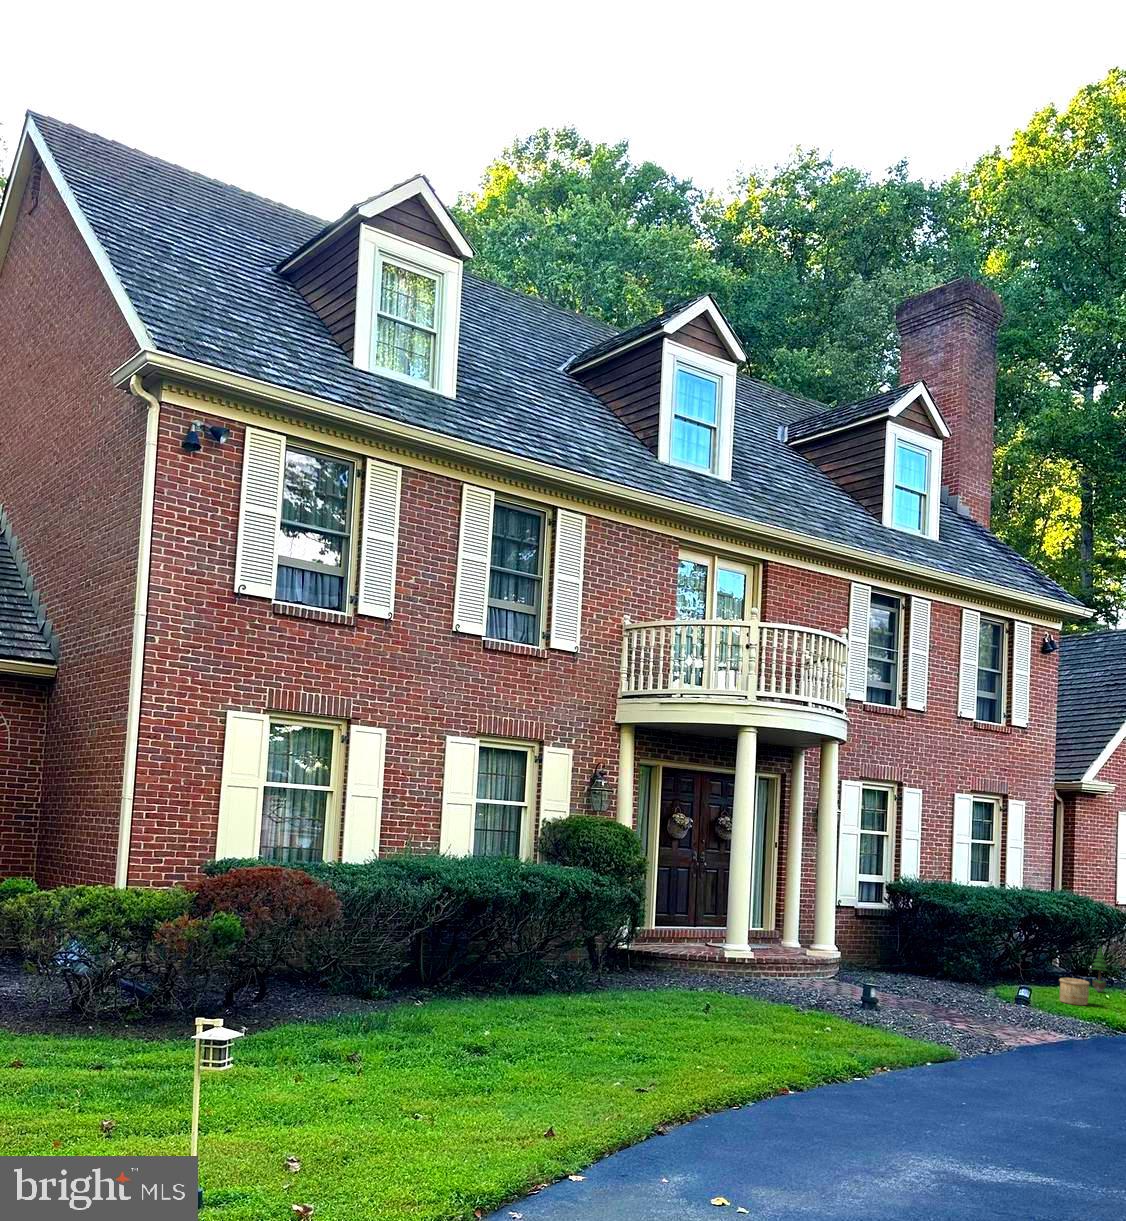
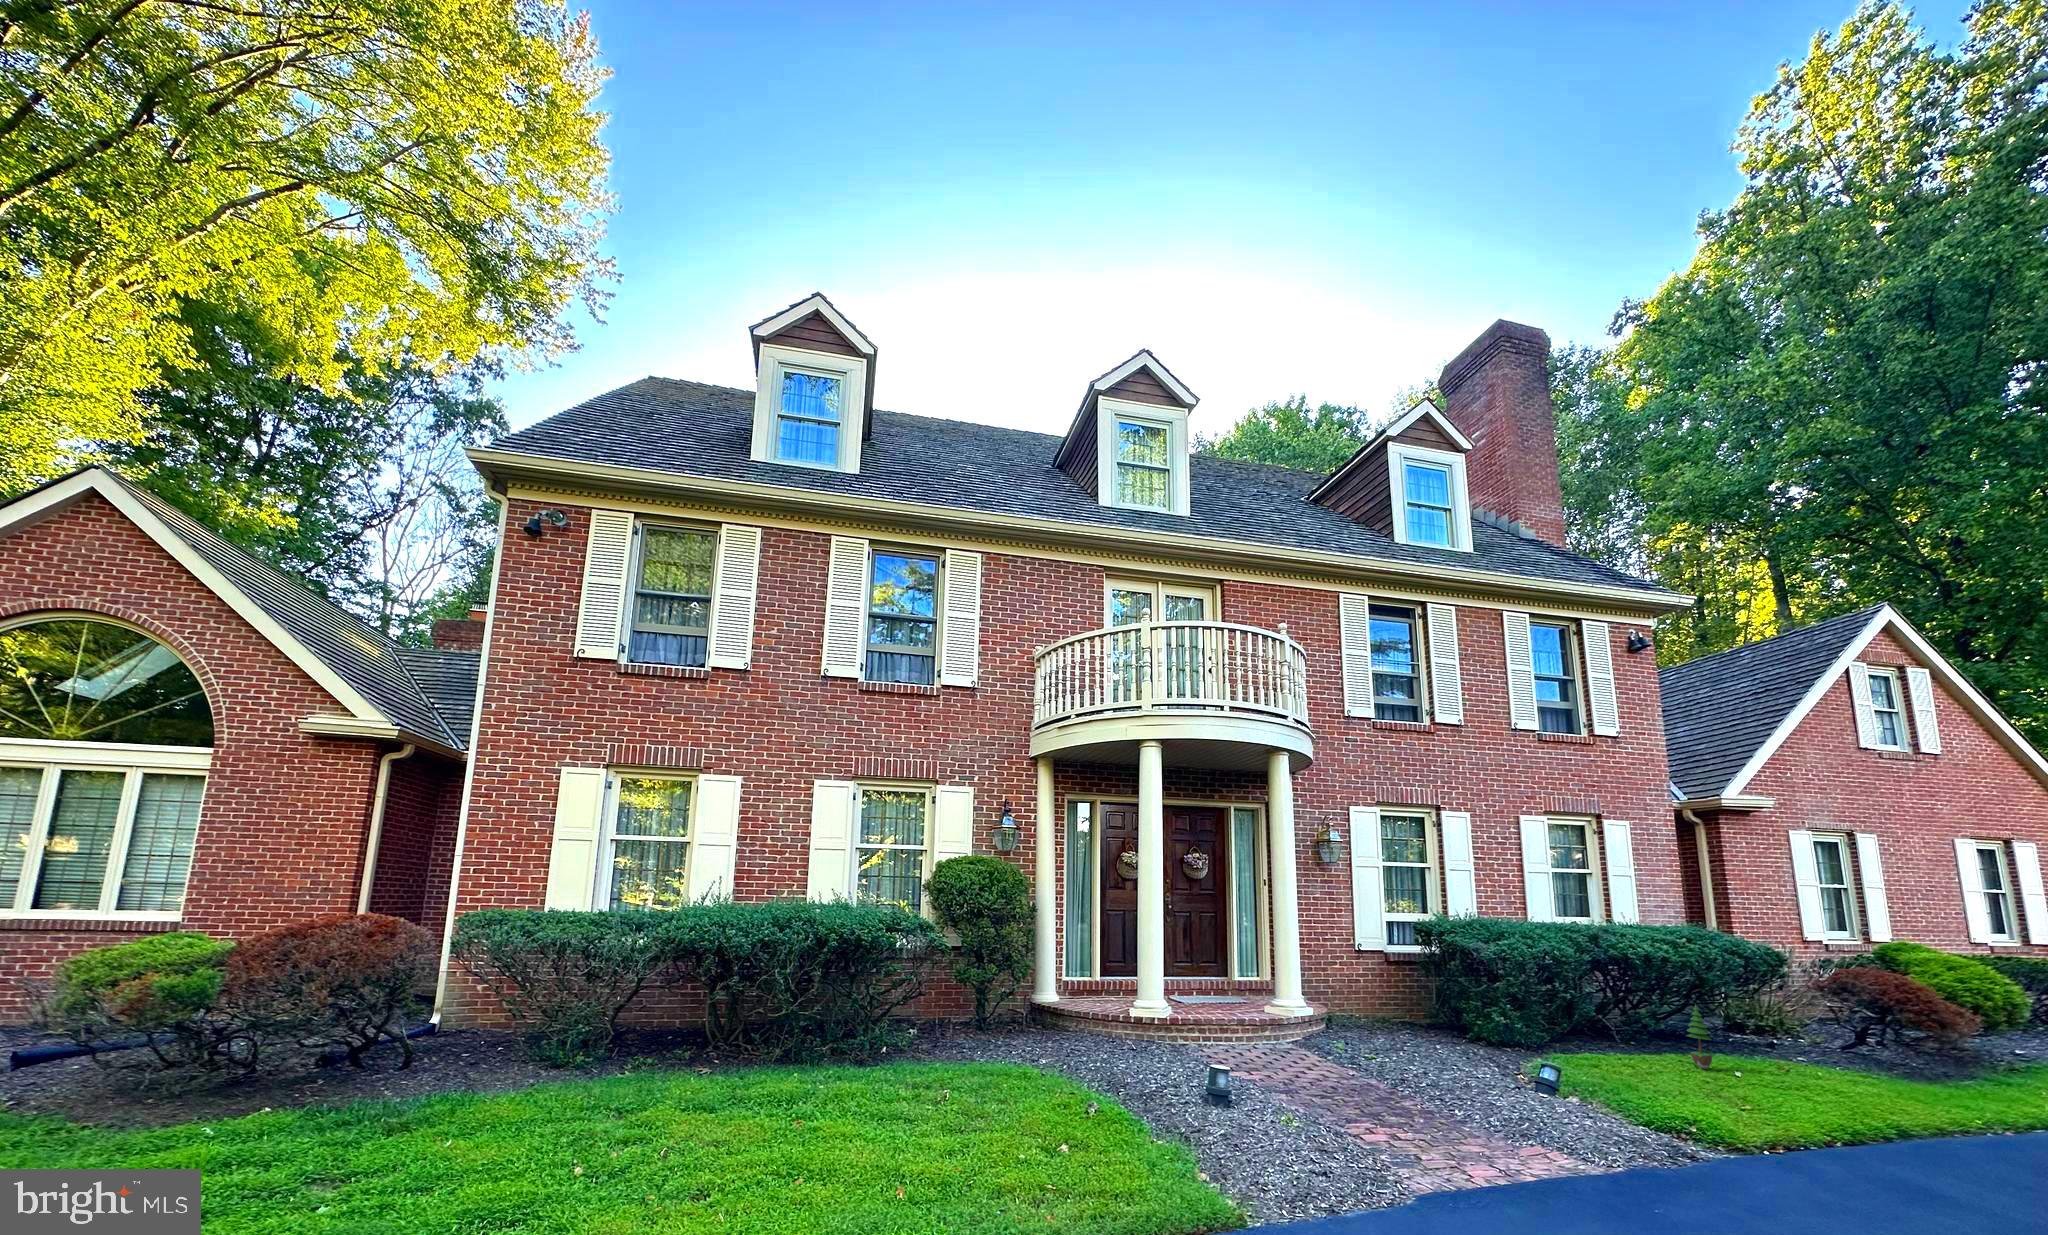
wooden bucket: present [1060,978,1089,1005] -> none [1596,1052,1645,1094]

